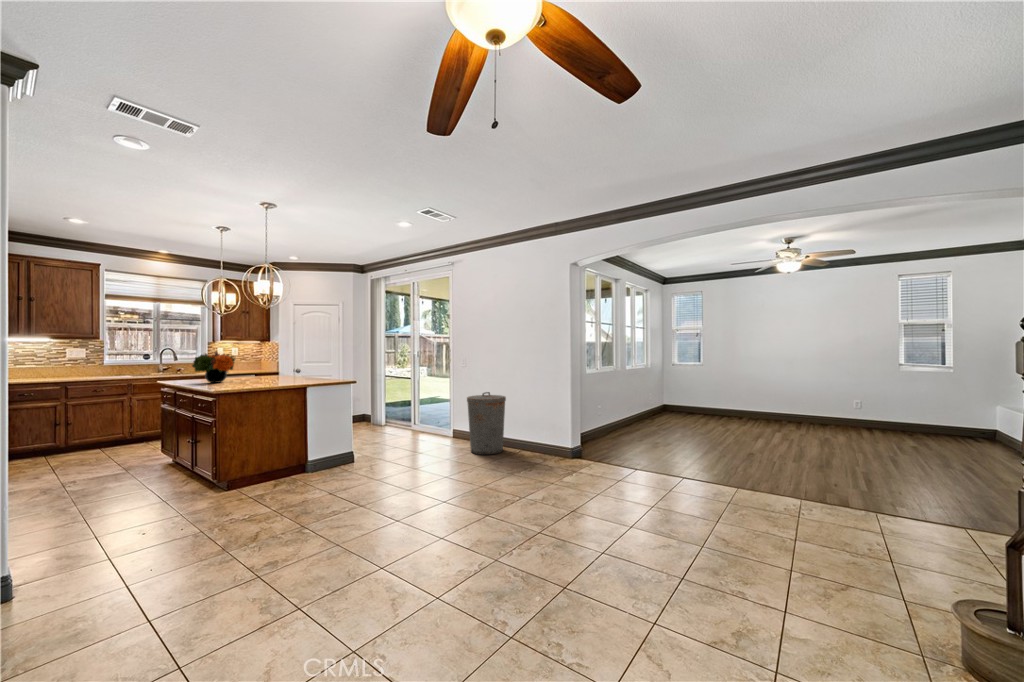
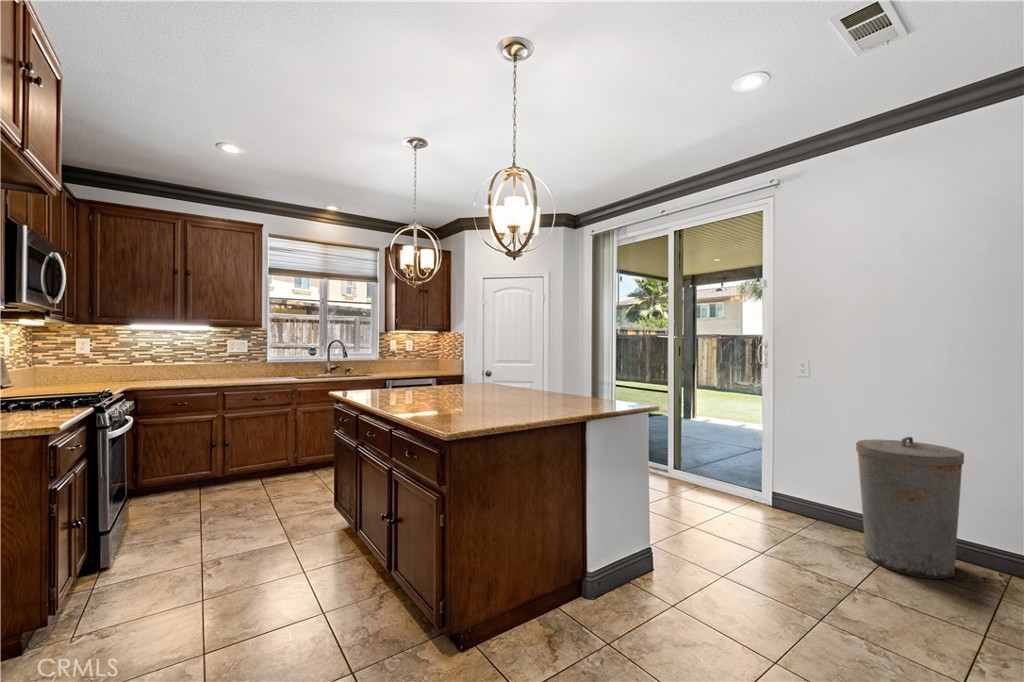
flower arrangement: present [192,352,235,383] -> none [379,346,443,401]

